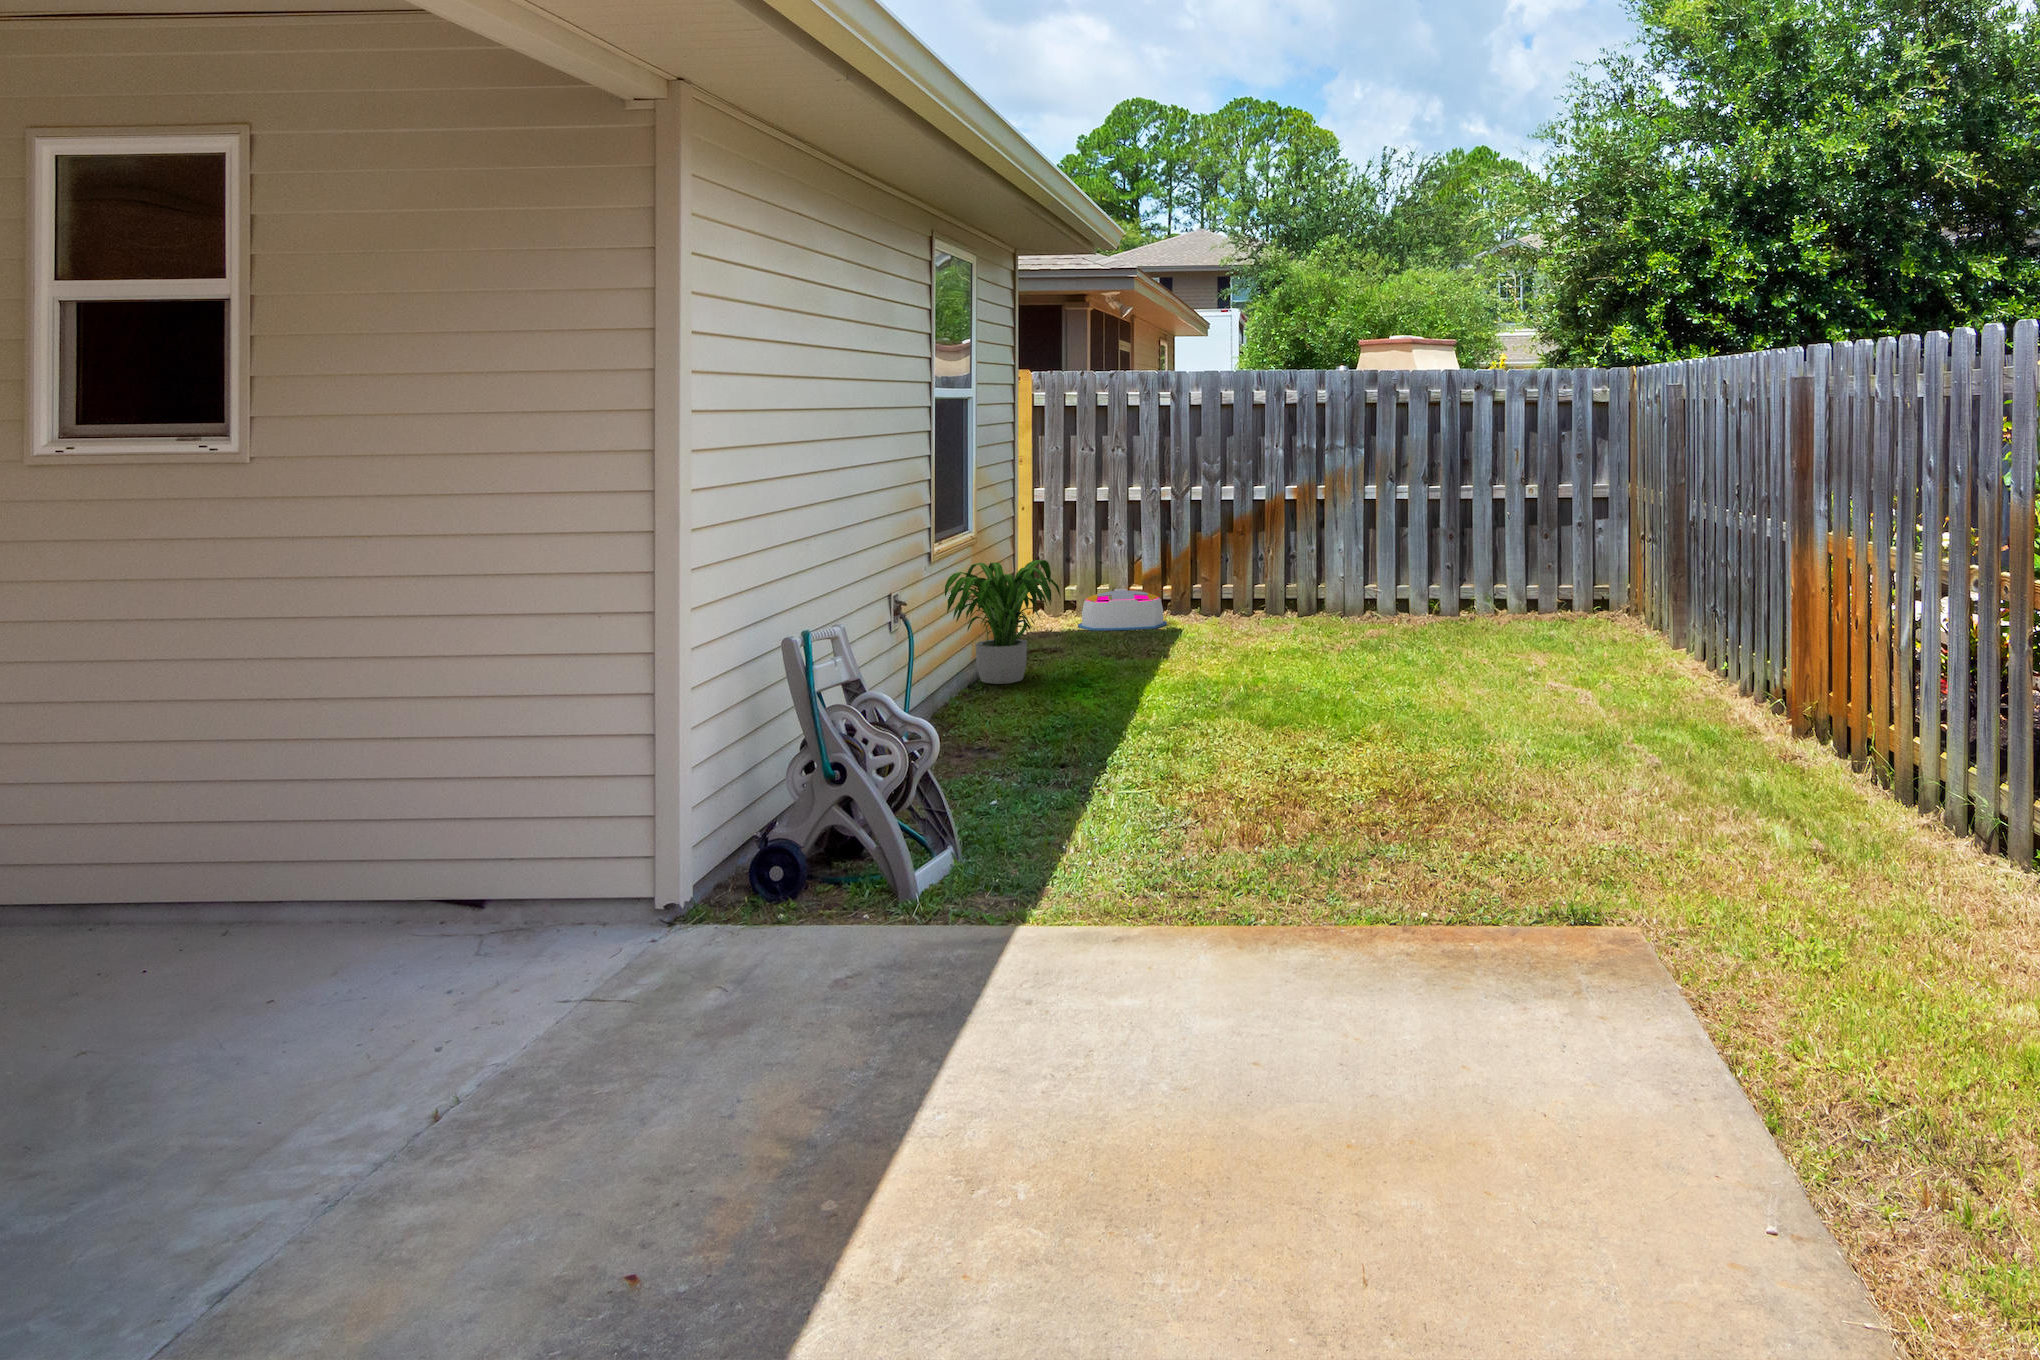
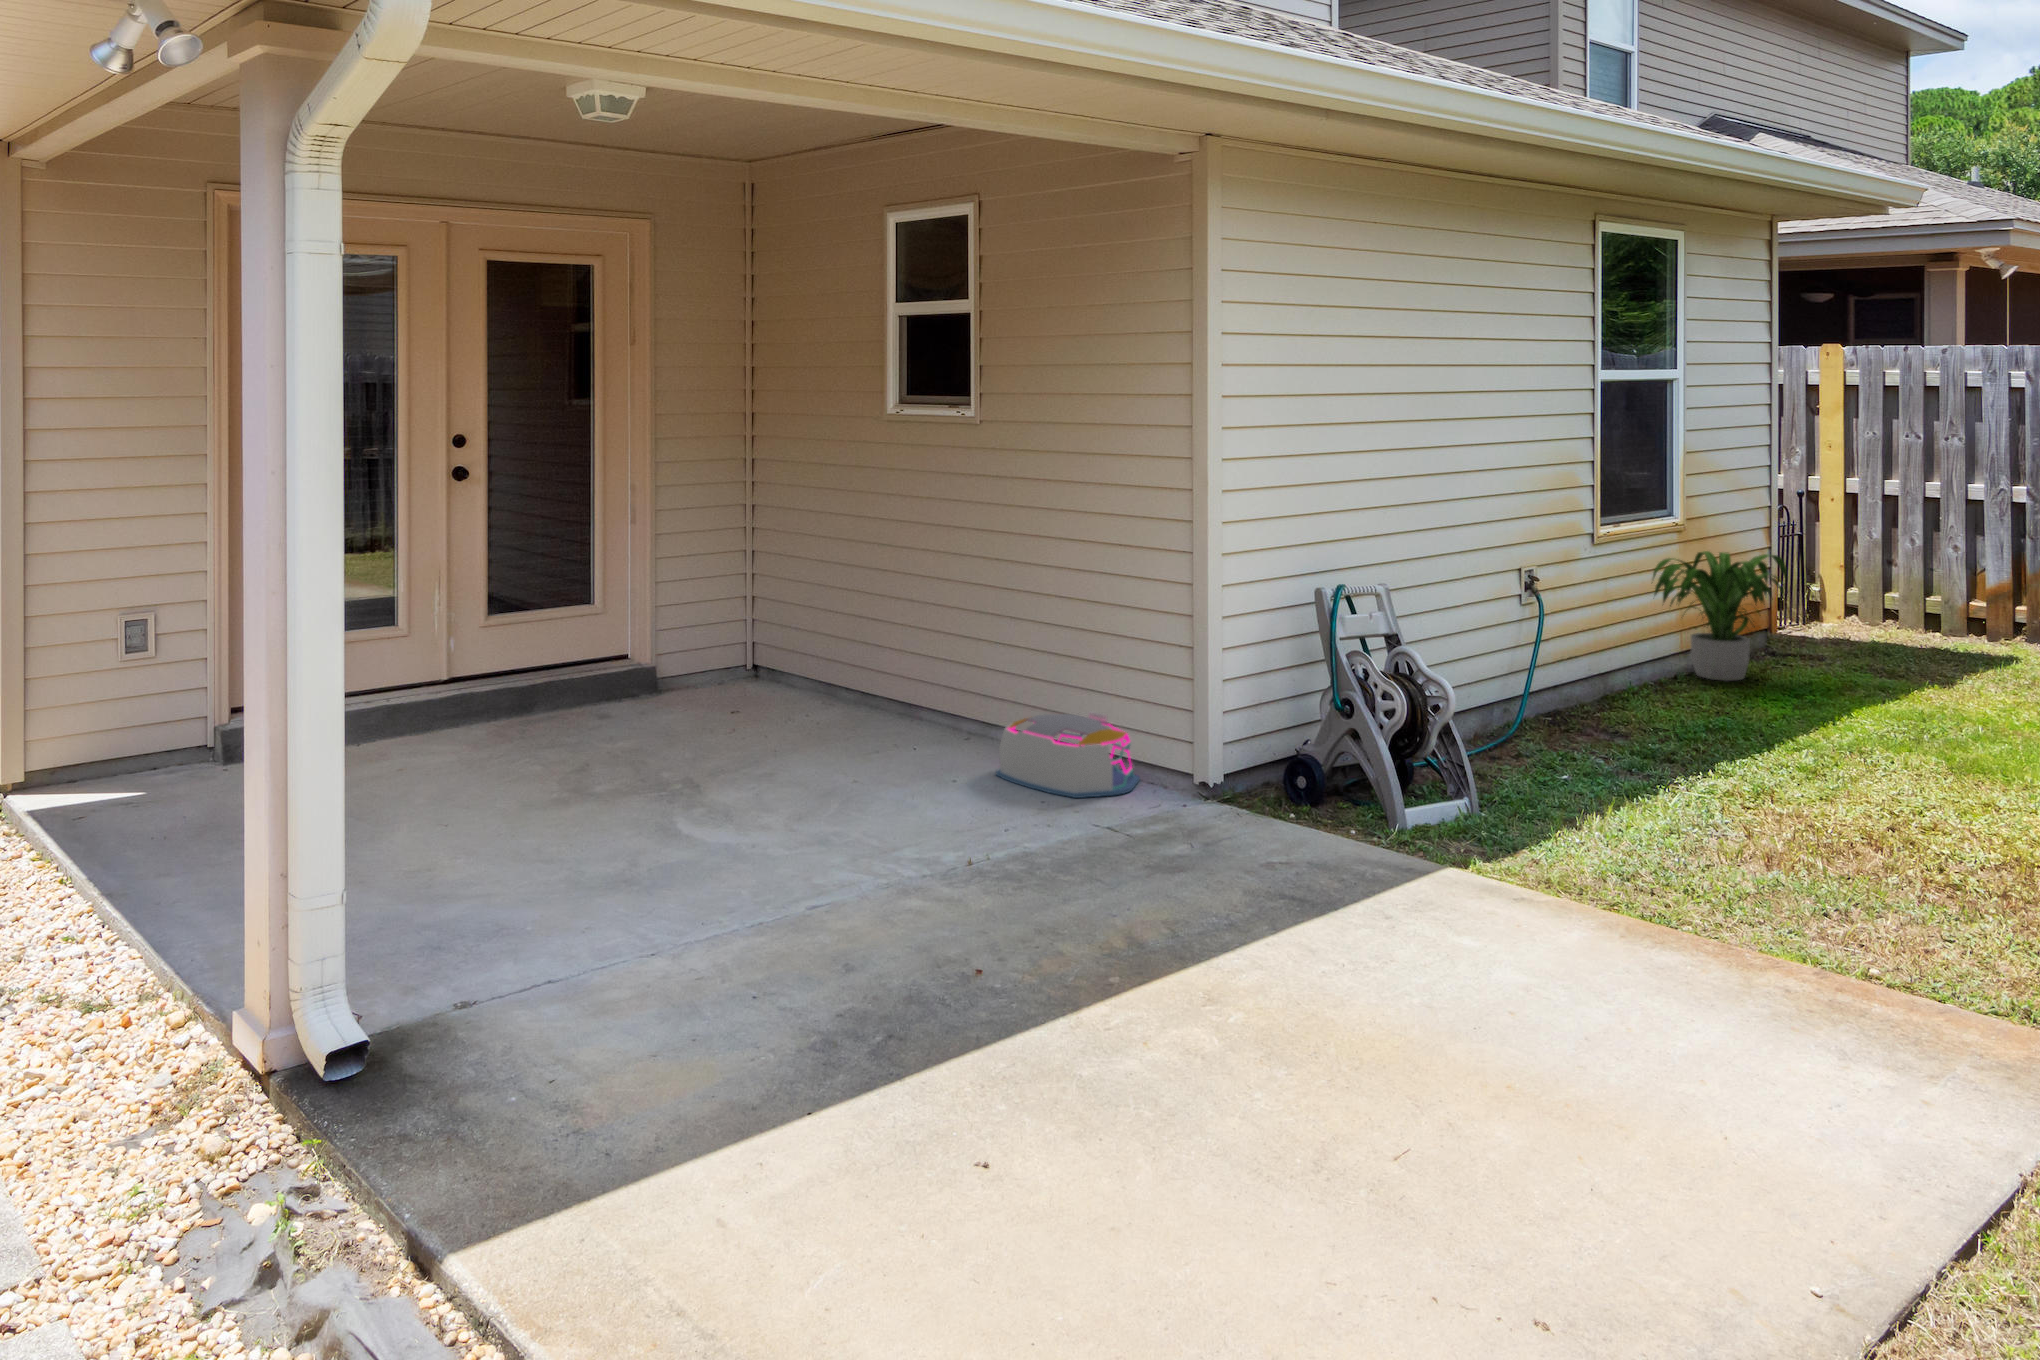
storage bin: present [1078,589,1167,631] -> present [996,711,1140,798]

